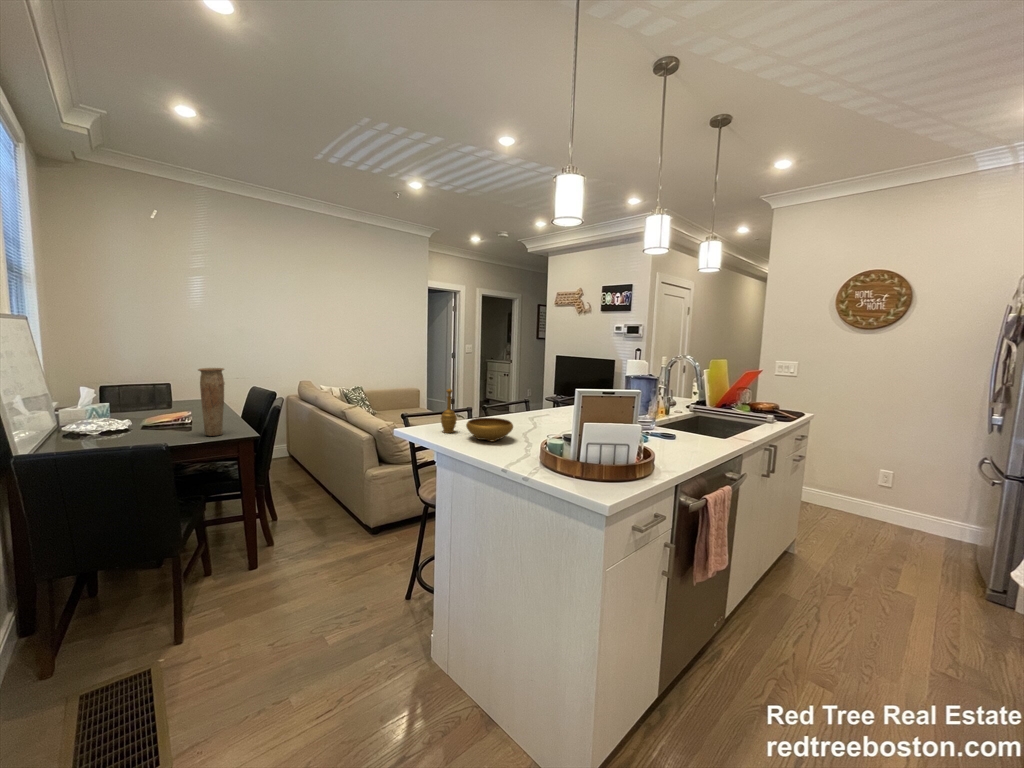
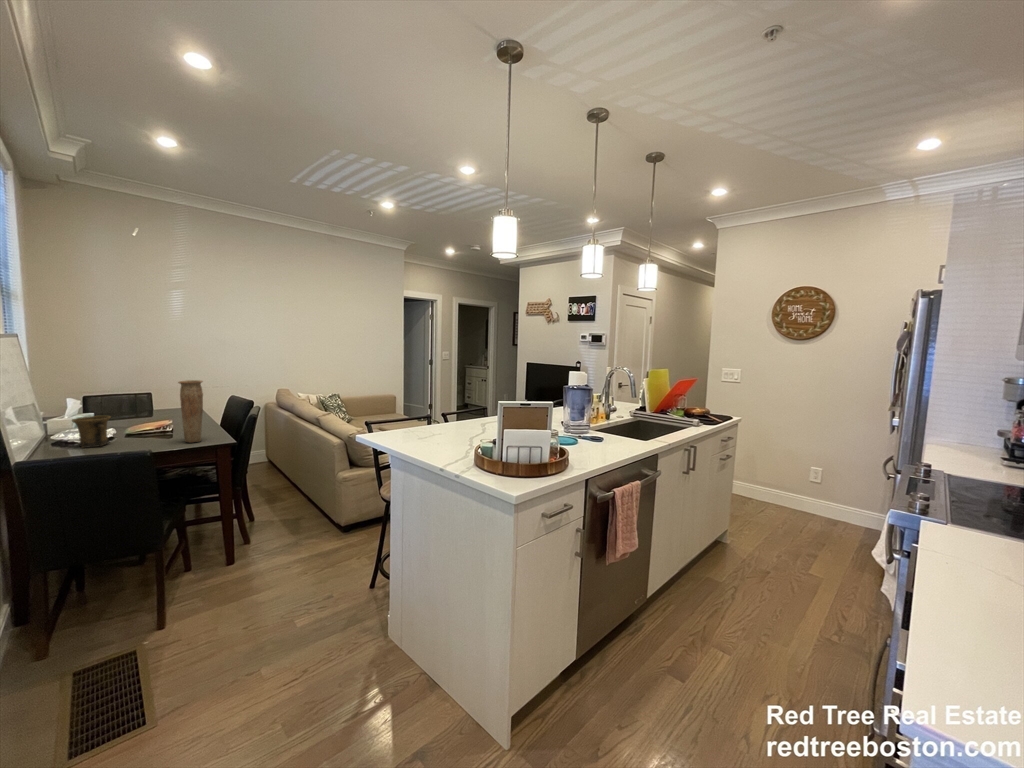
decorative bowl: present [441,389,513,442] -> none [395,399,458,445]
mug: none [84,406,126,441] -> present [72,416,111,448]

